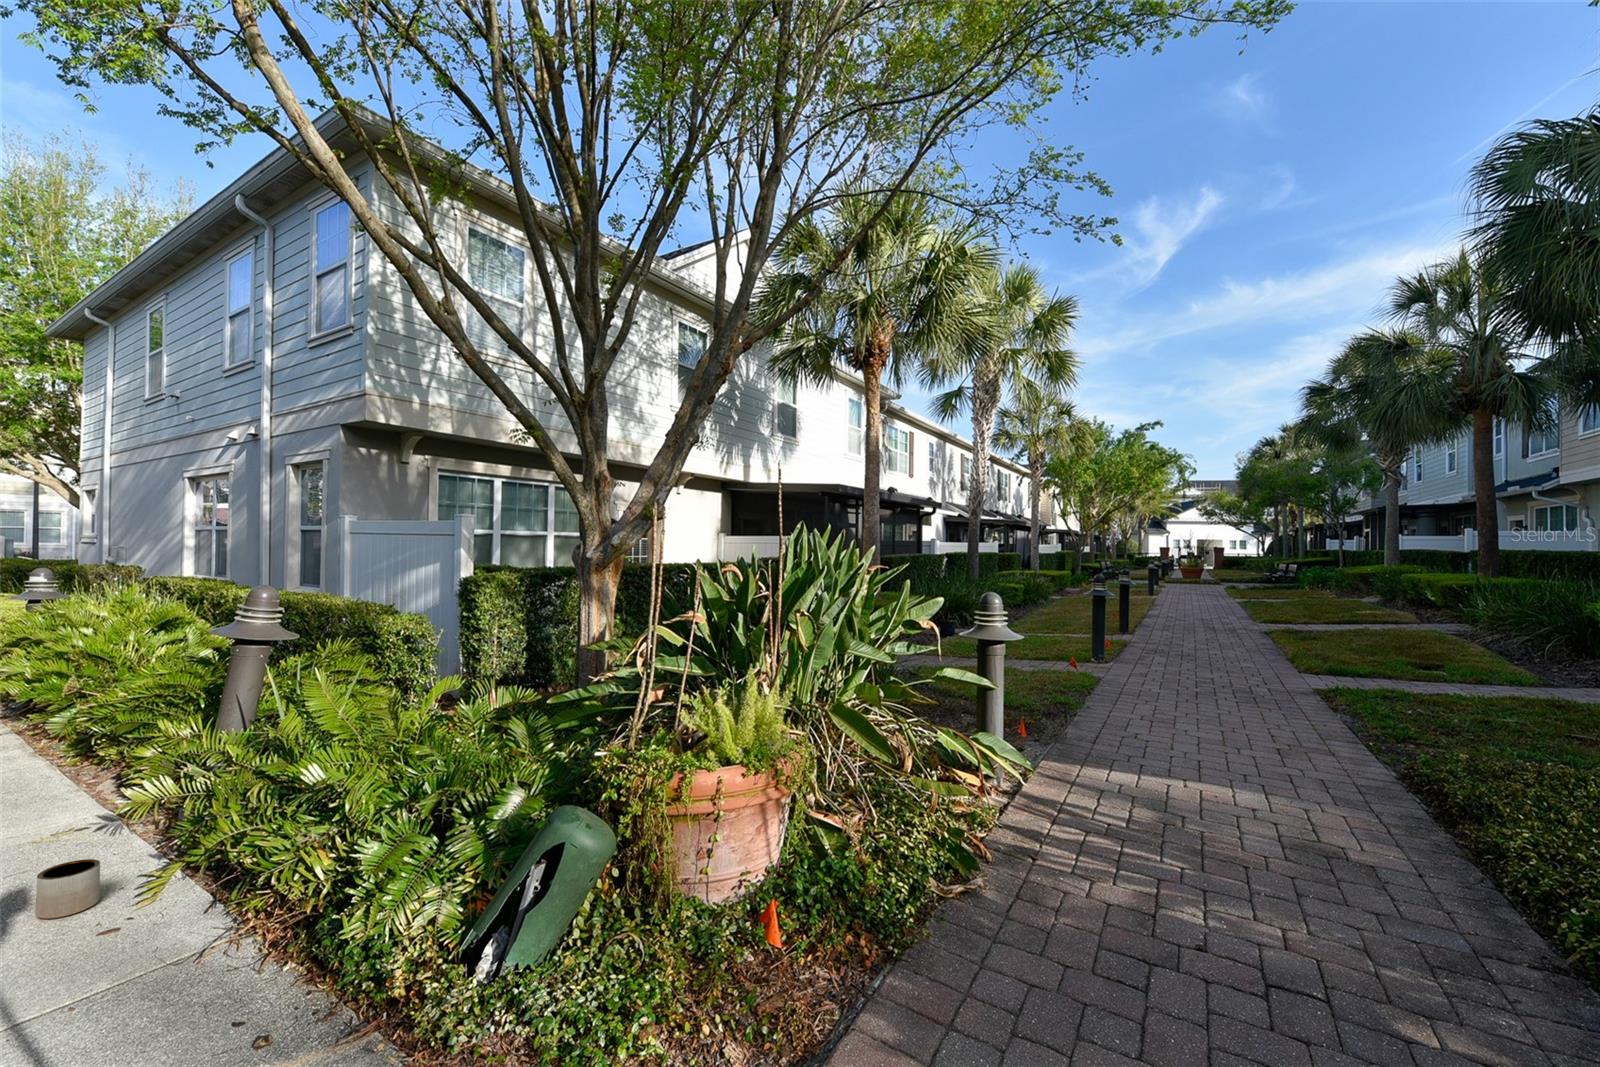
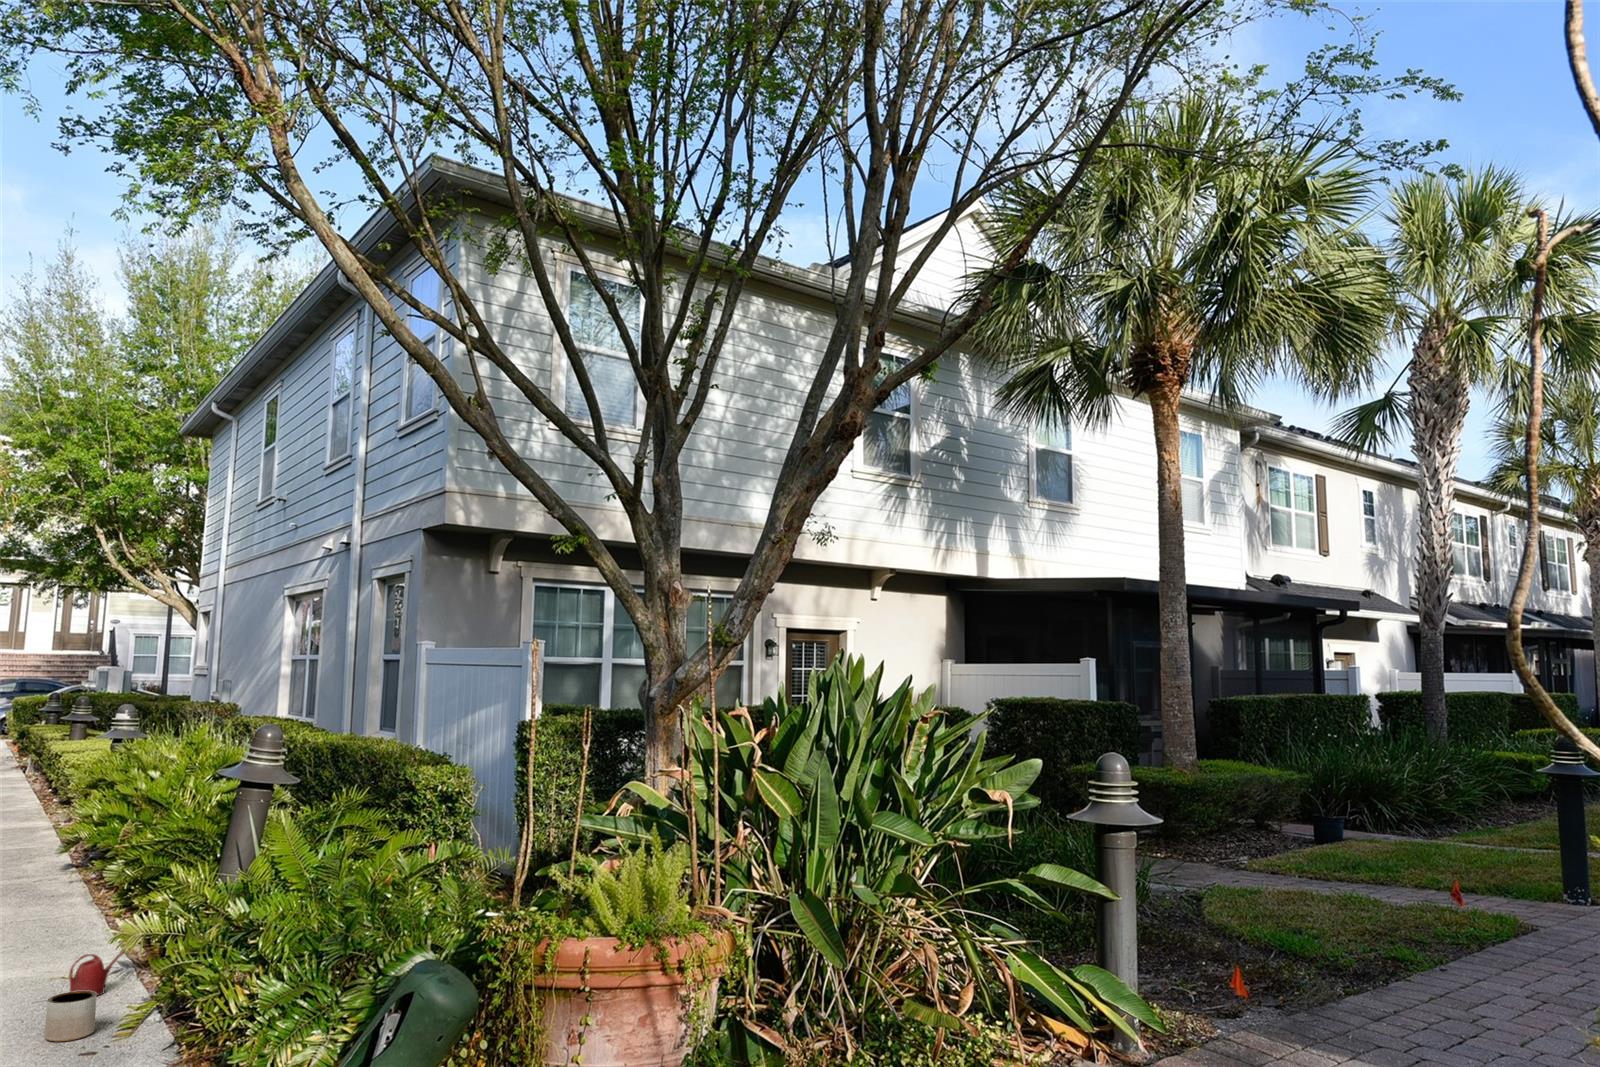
watering can: none [48,806,113,863] -> present [69,951,125,995]

